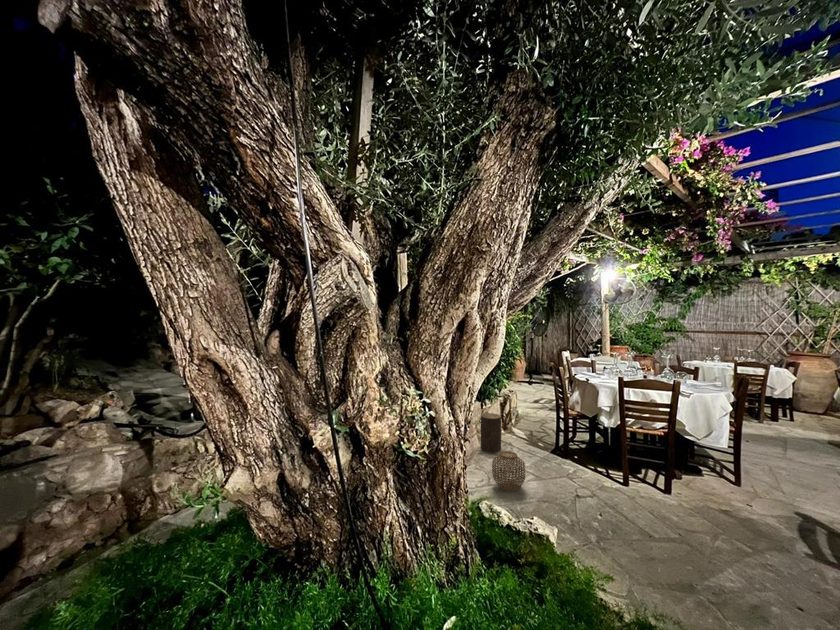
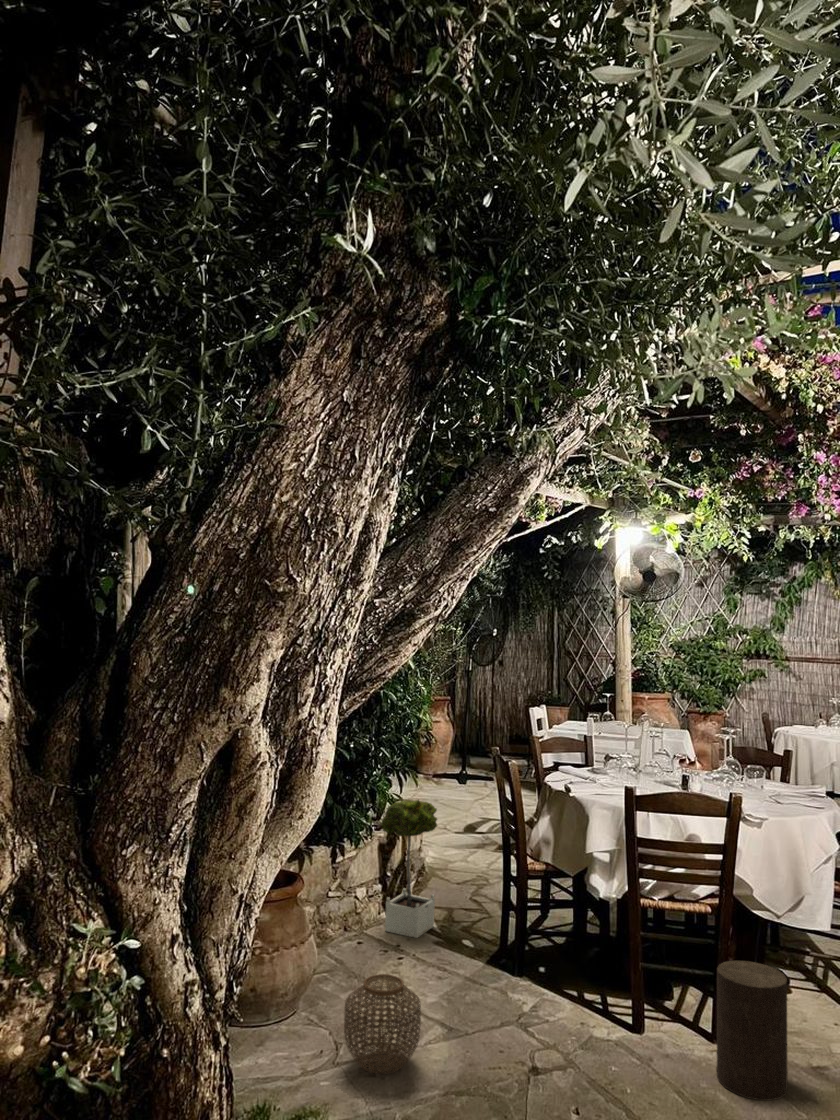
potted tree: none [501,384,526,441] -> present [381,800,437,938]
stool: present [481,413,501,452] -> present [717,961,787,1100]

